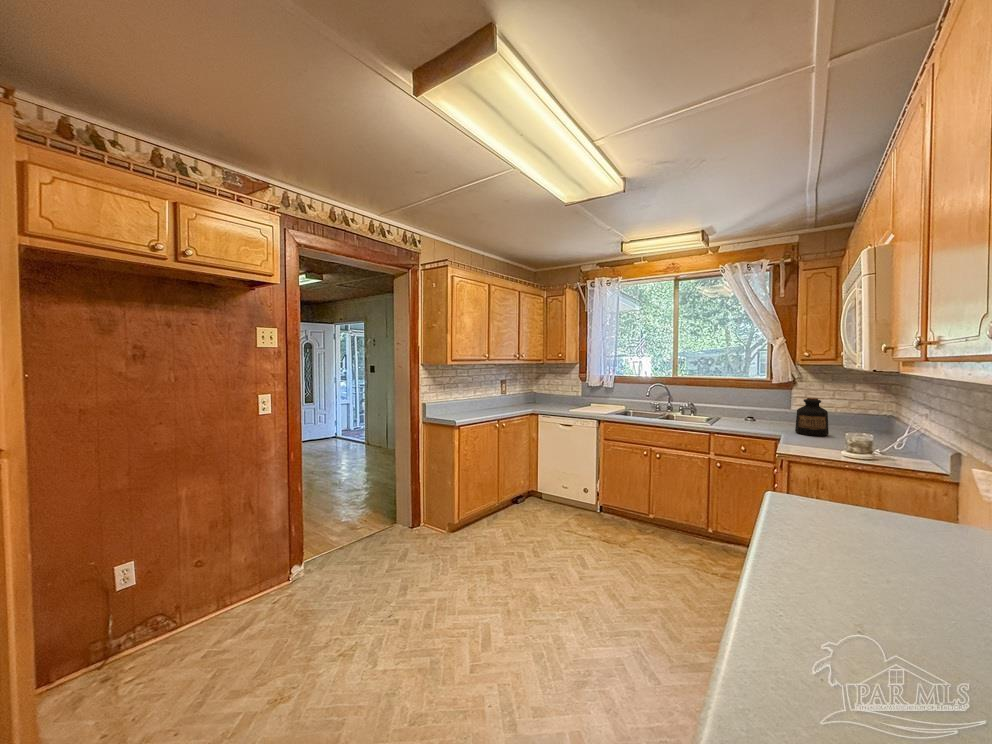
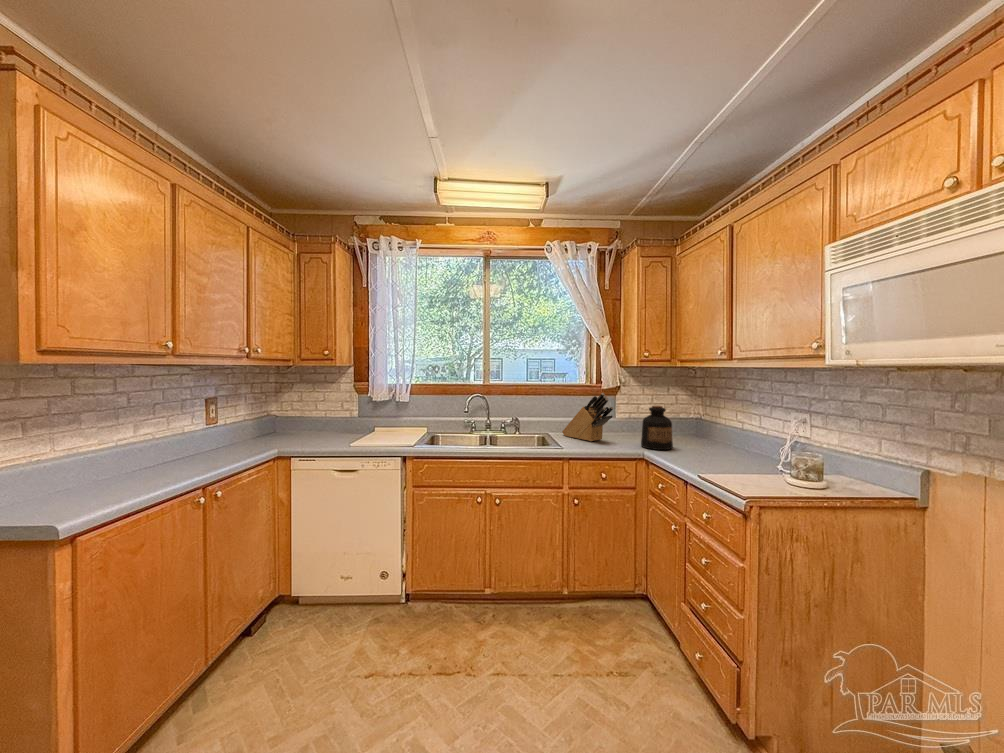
knife block: none [733,386,772,425] -> present [562,393,613,441]

